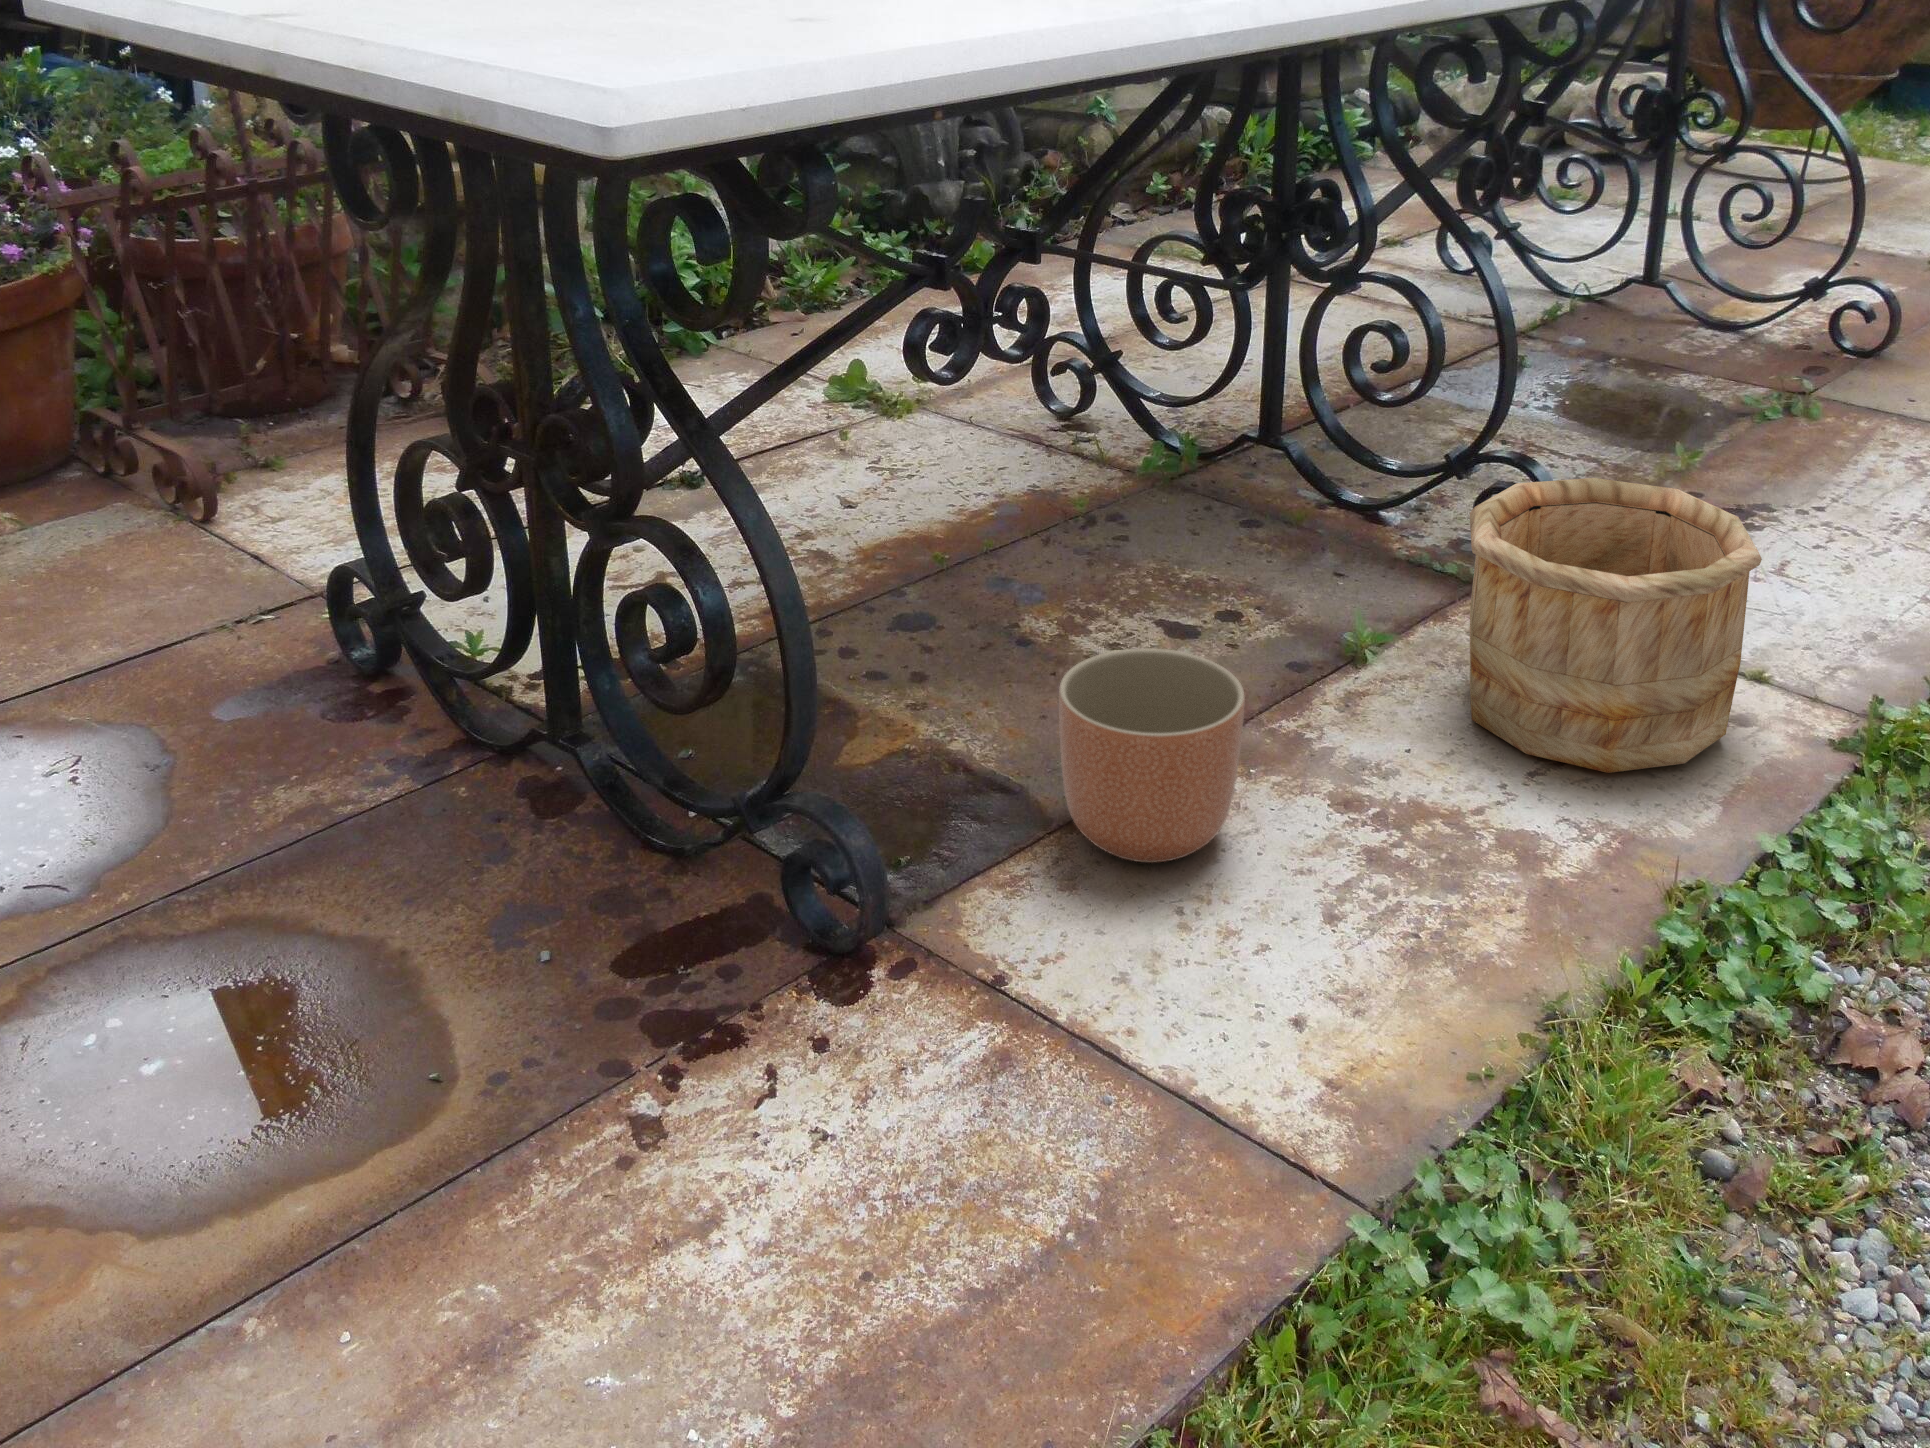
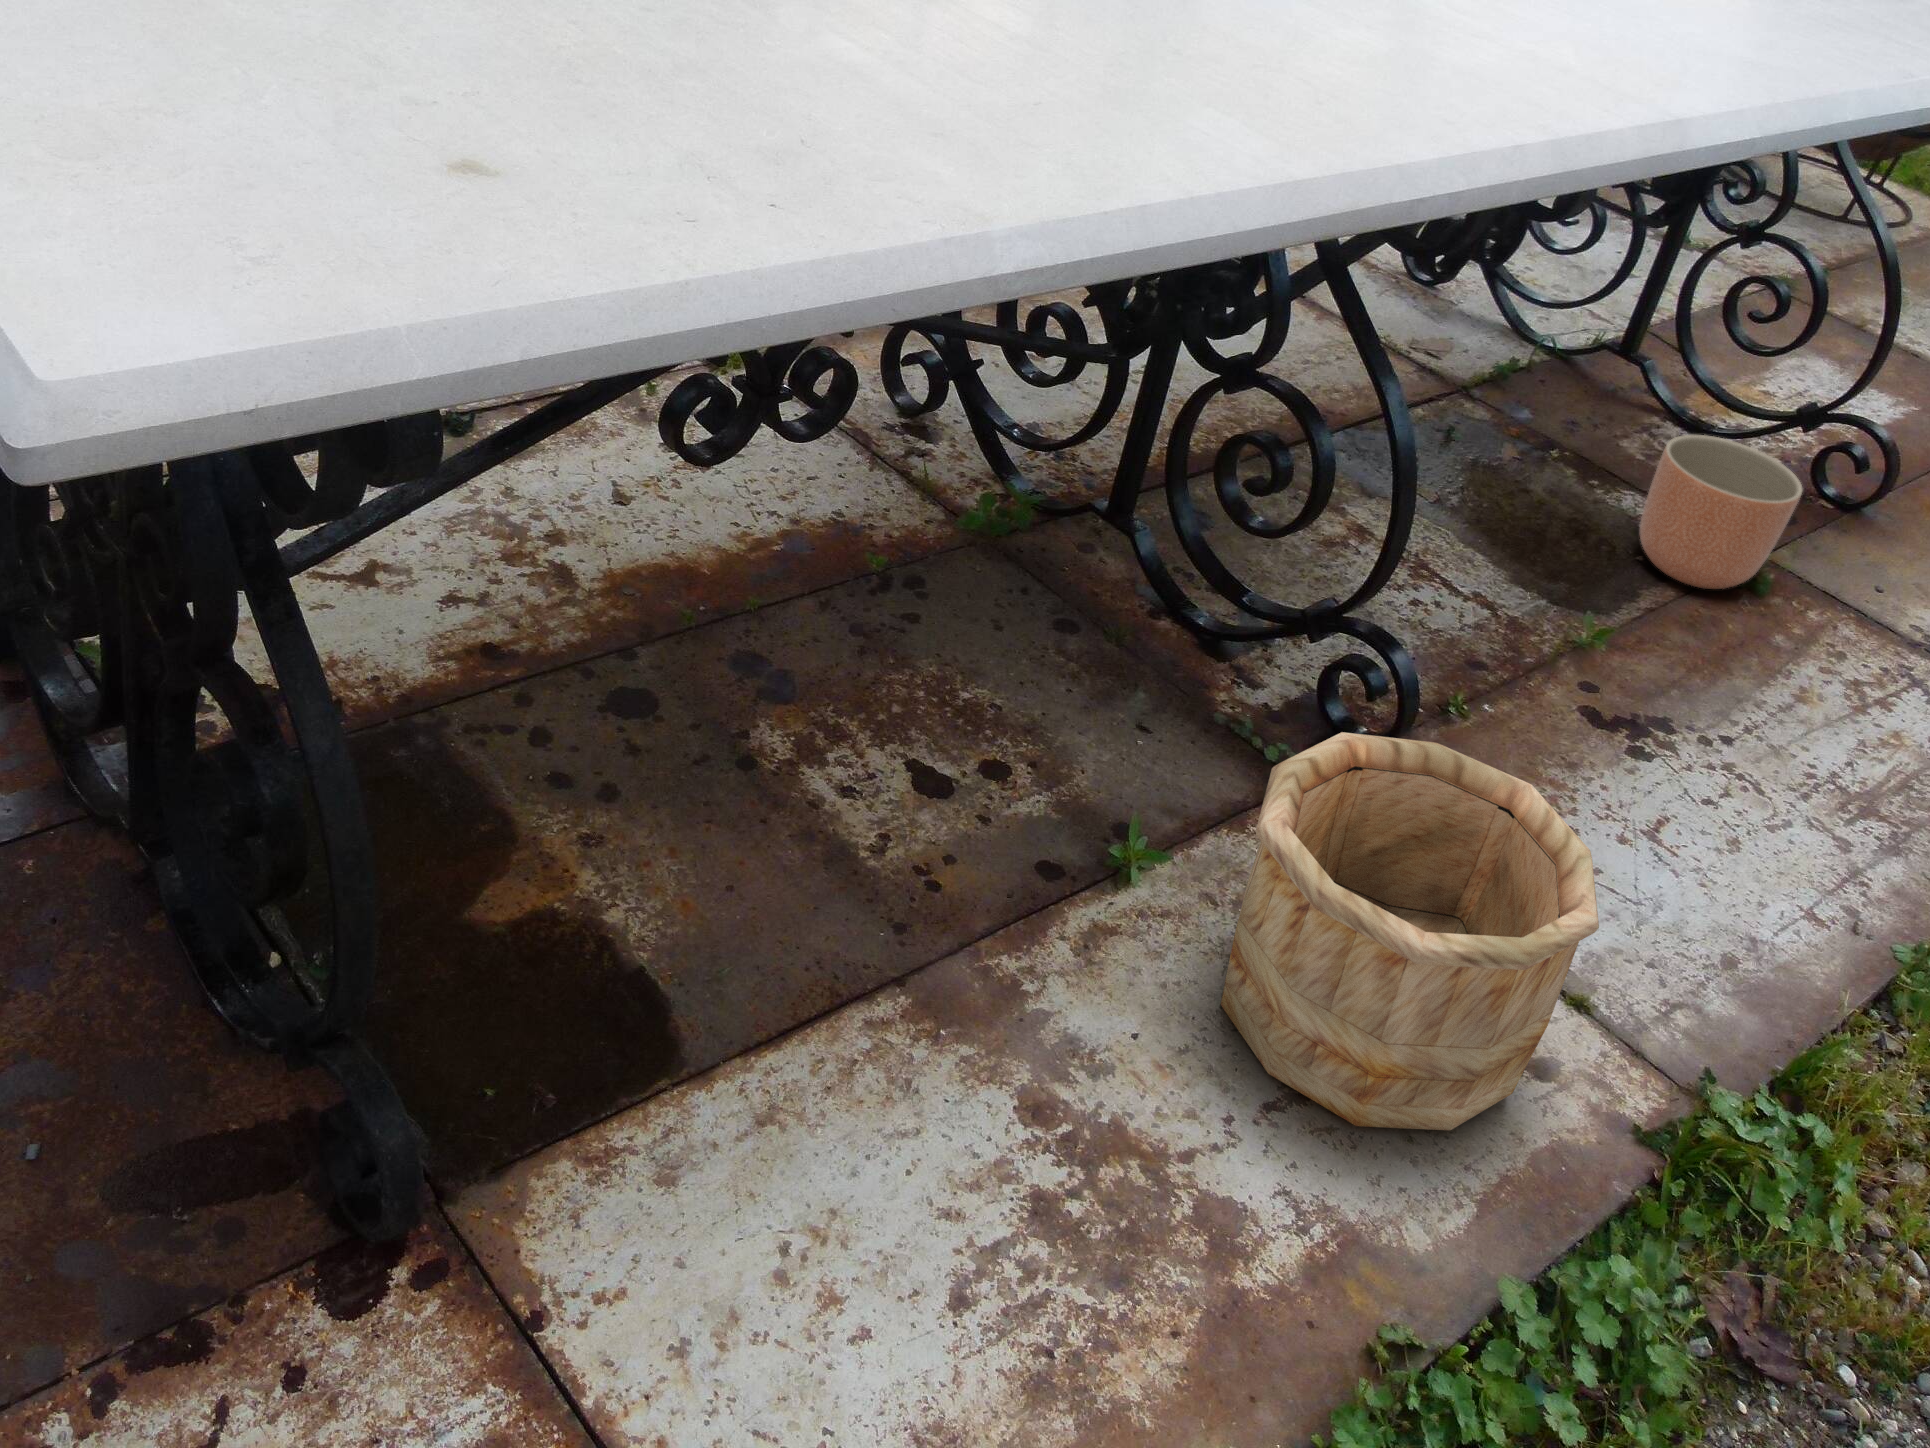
planter: present [1059,648,1245,863] -> present [1640,435,1802,589]

